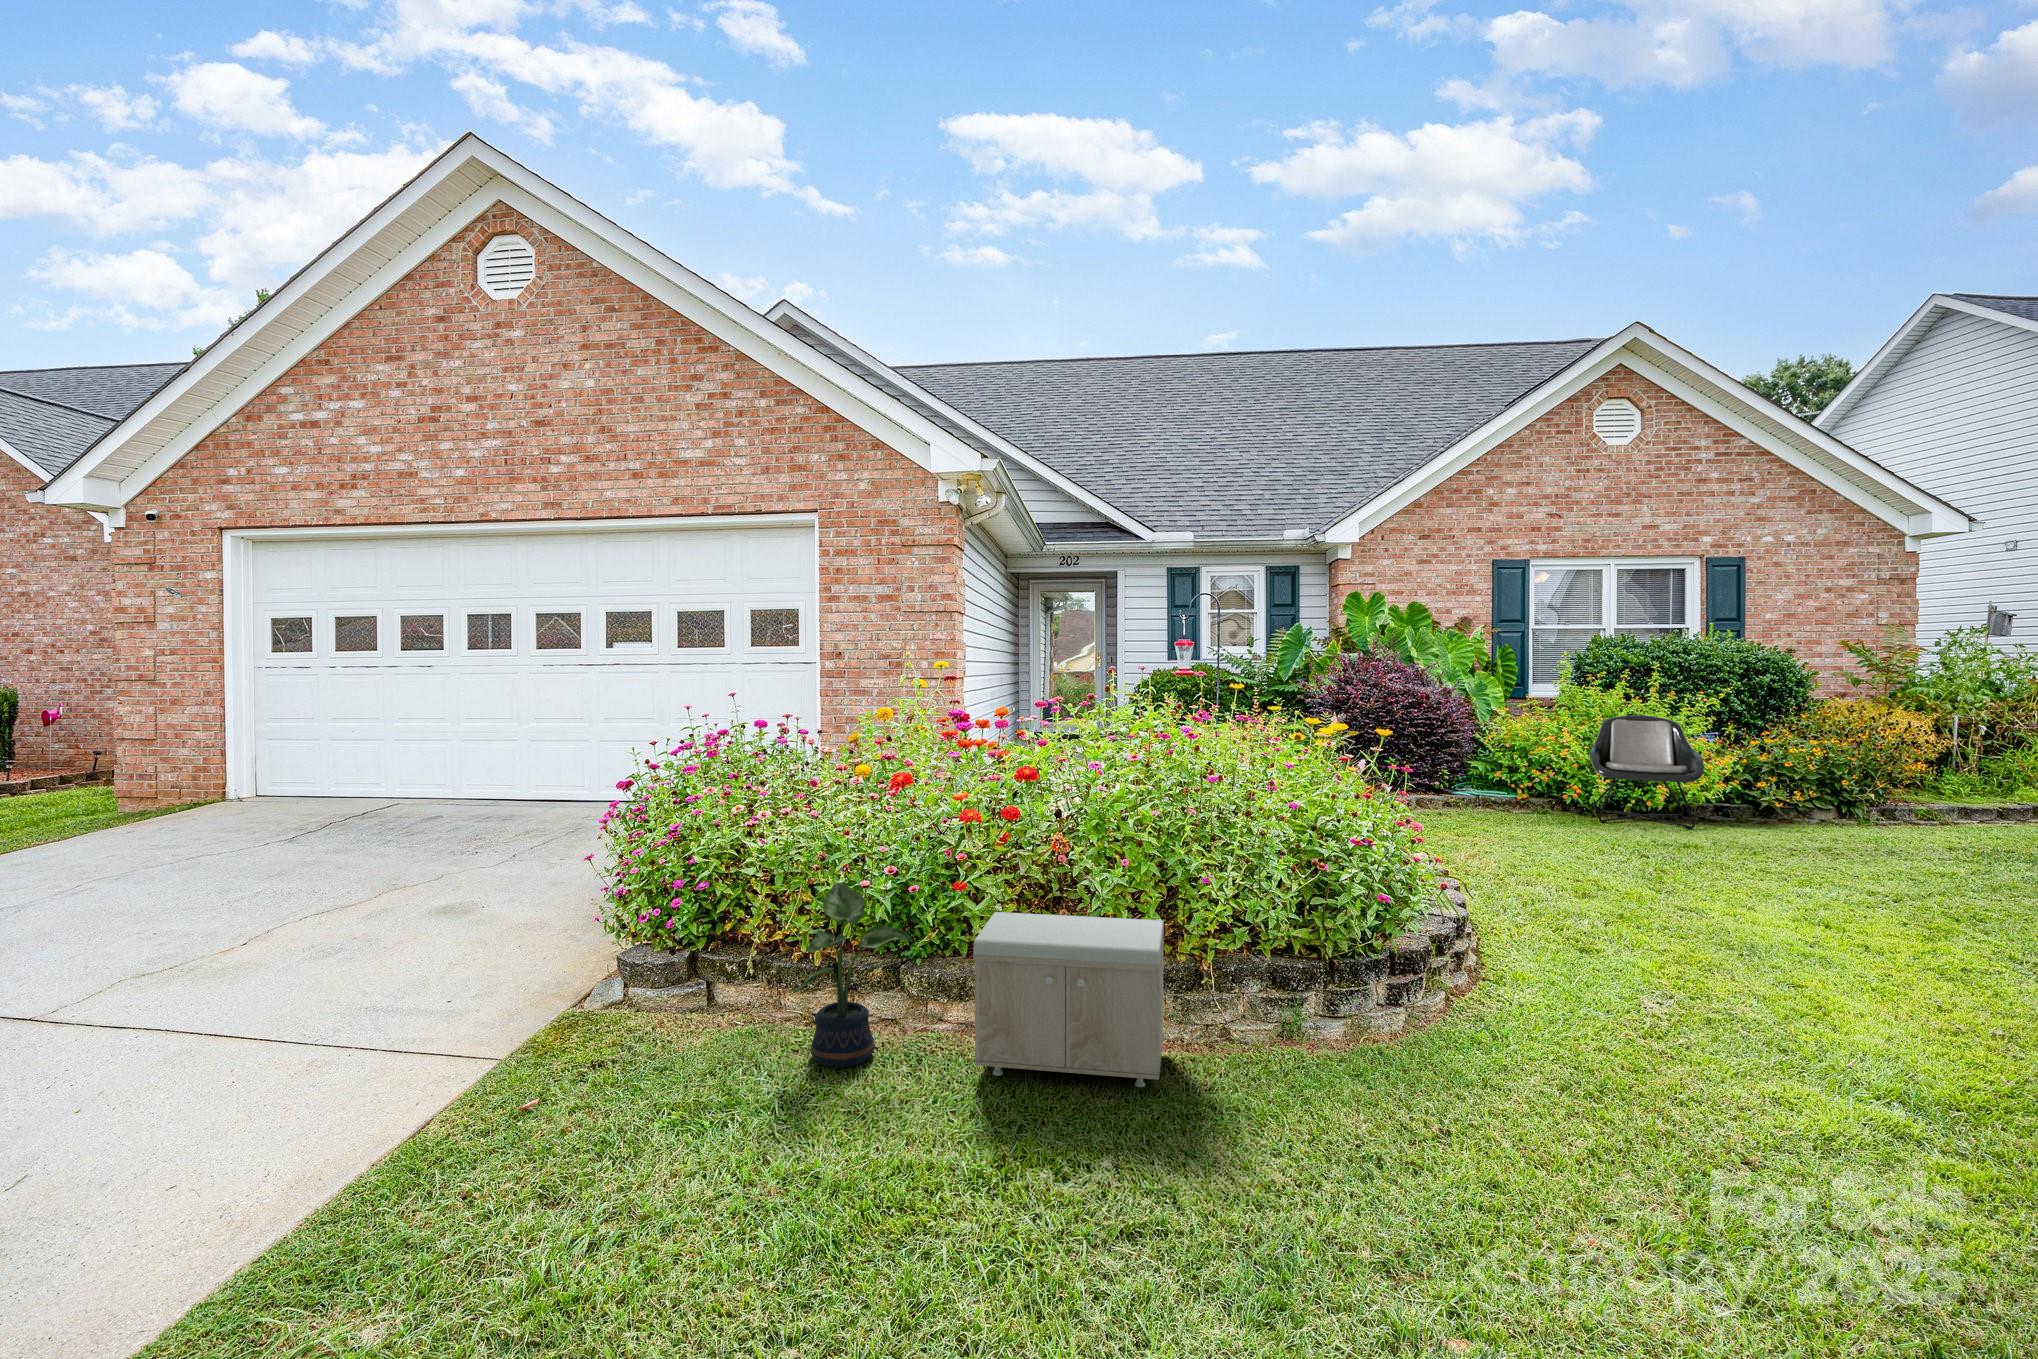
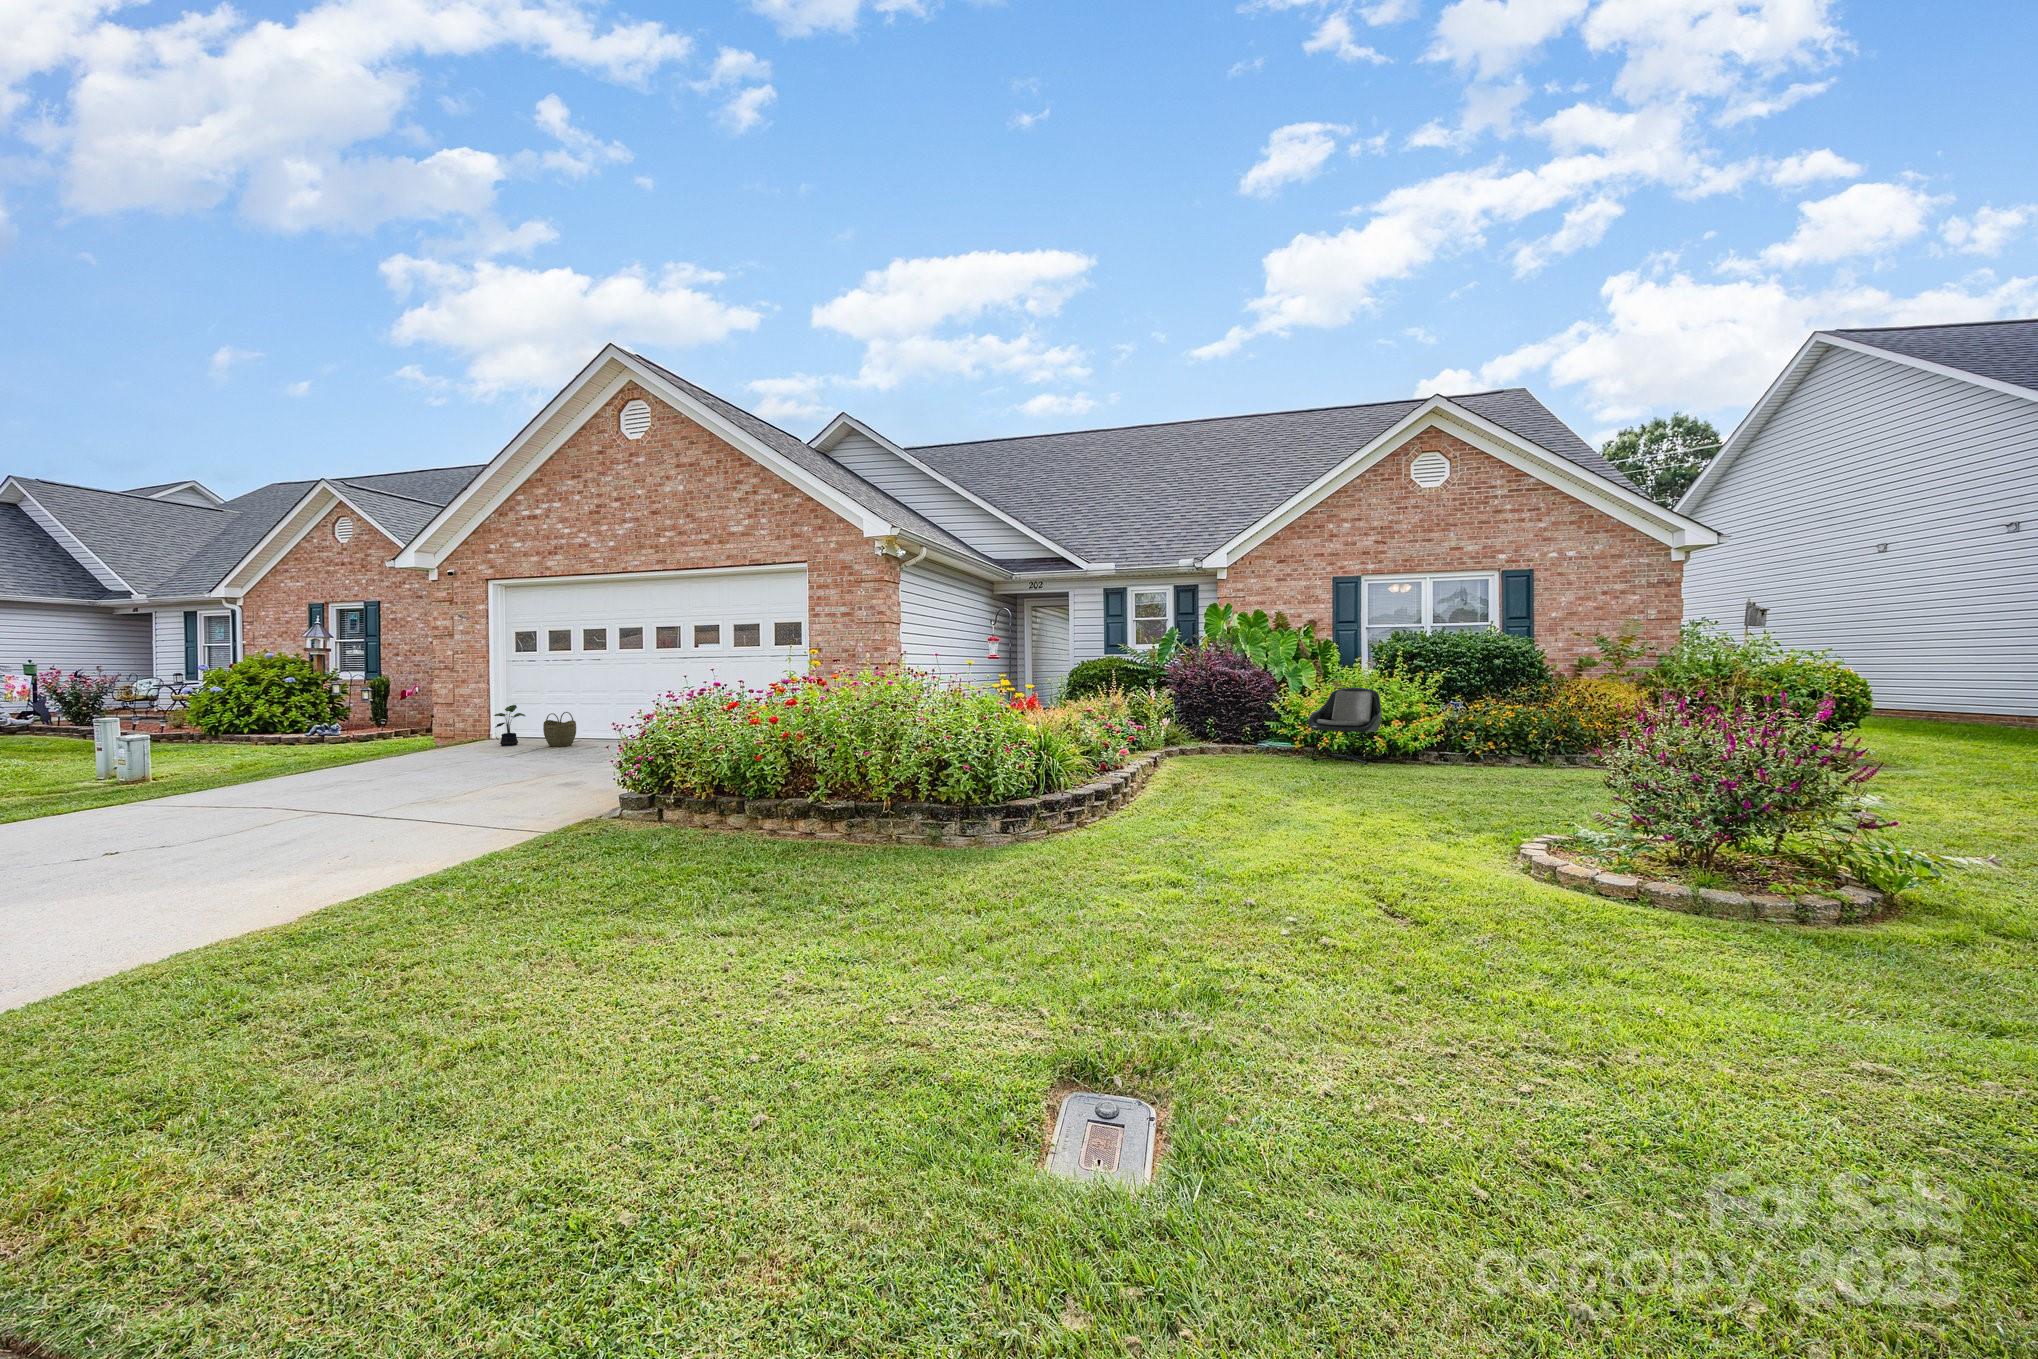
woven basket: none [330,752,389,811] -> present [543,712,576,747]
potted plant: present [793,883,913,1068] -> present [494,705,525,746]
storage bench: present [973,912,1164,1087] -> none [735,766,836,841]

